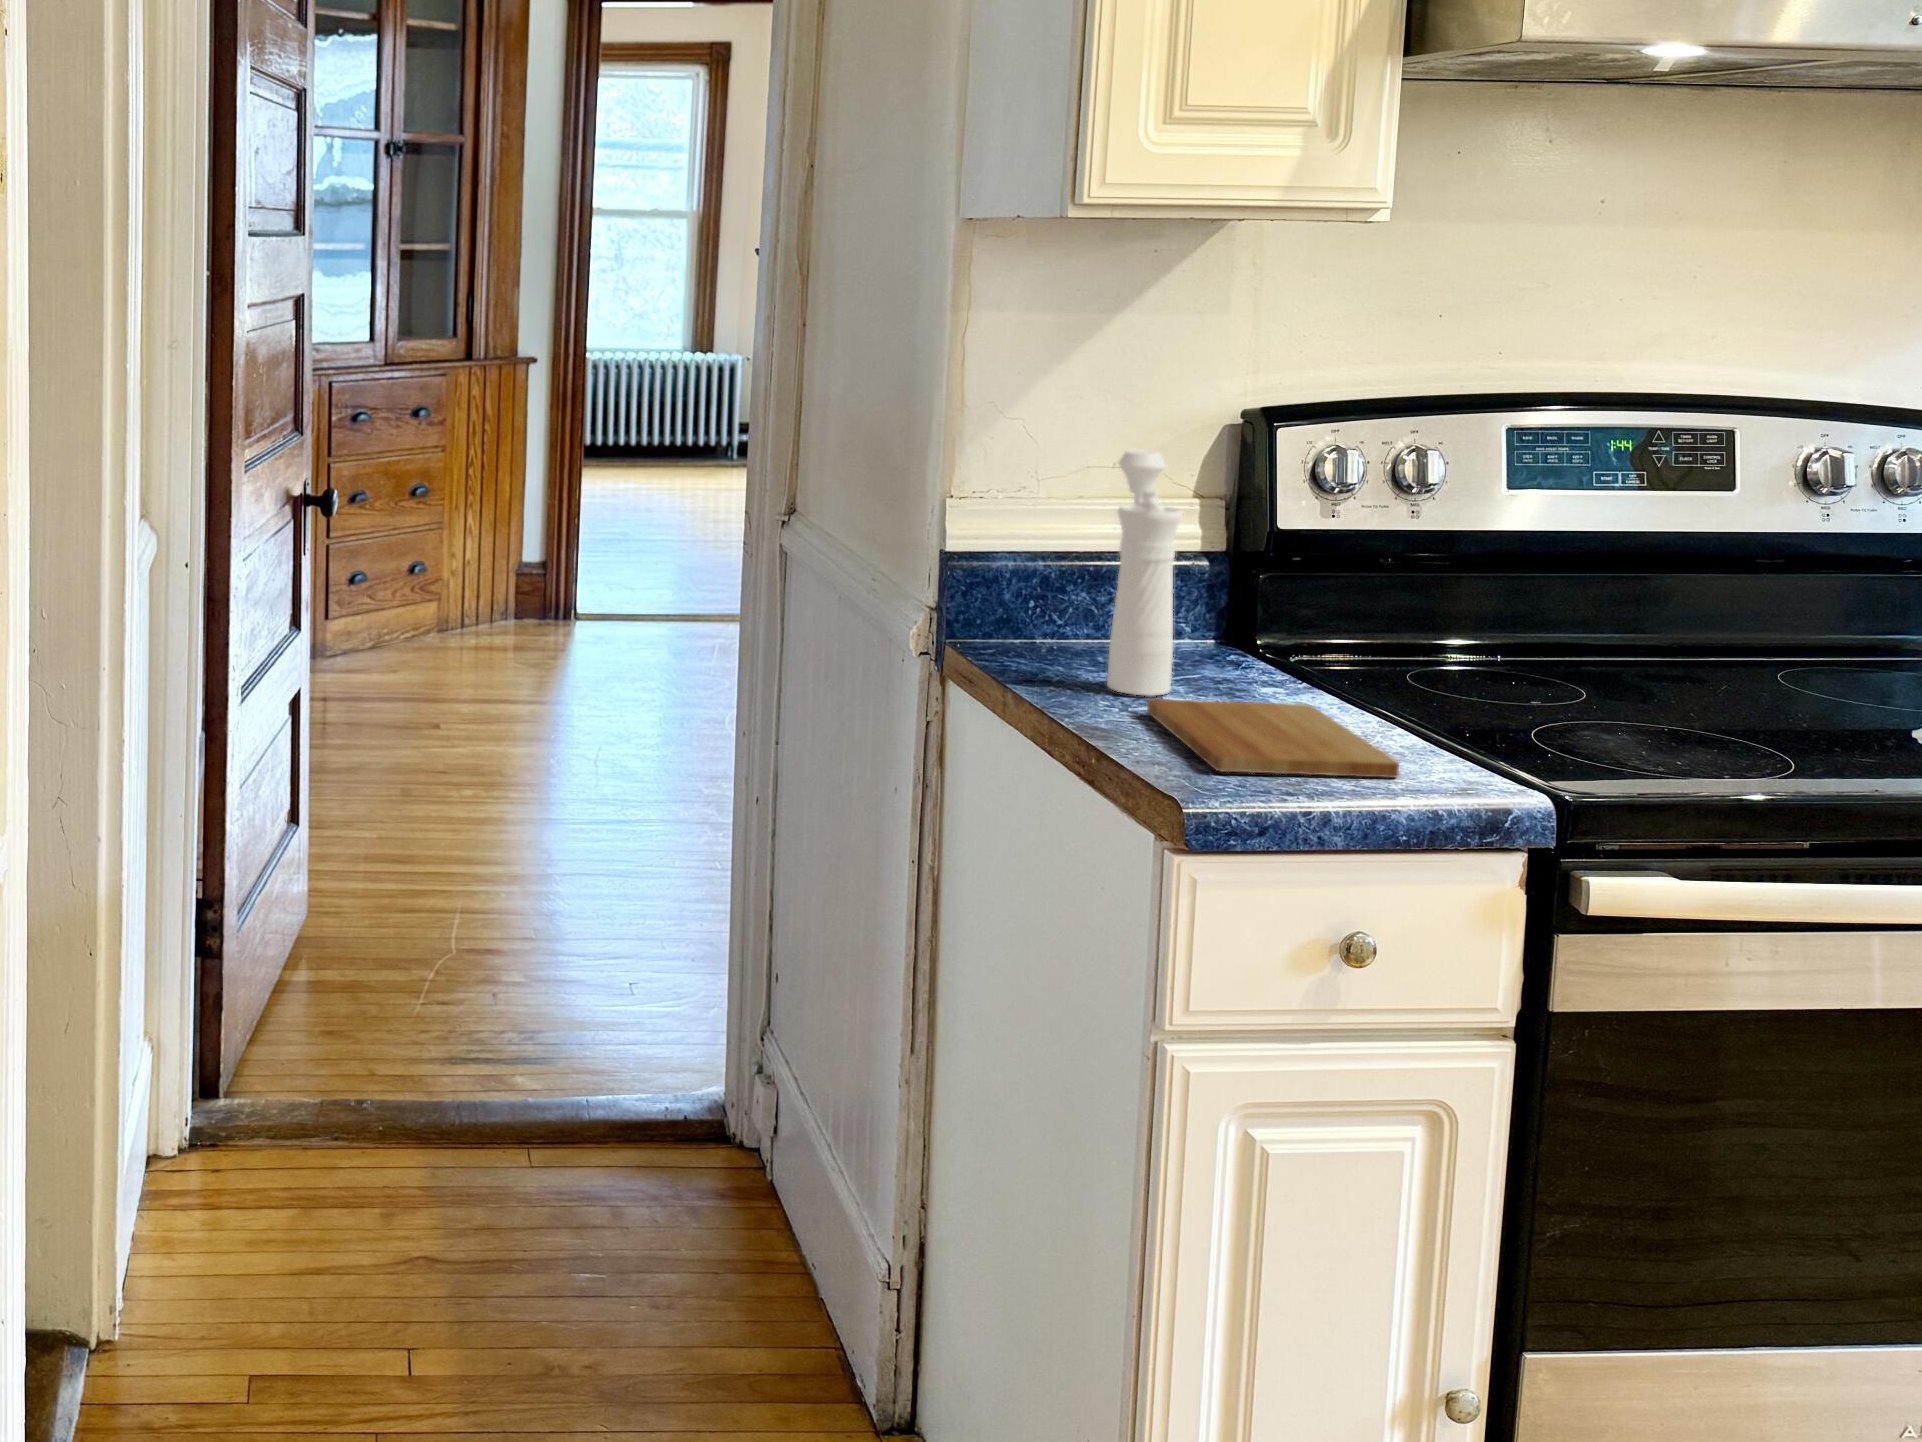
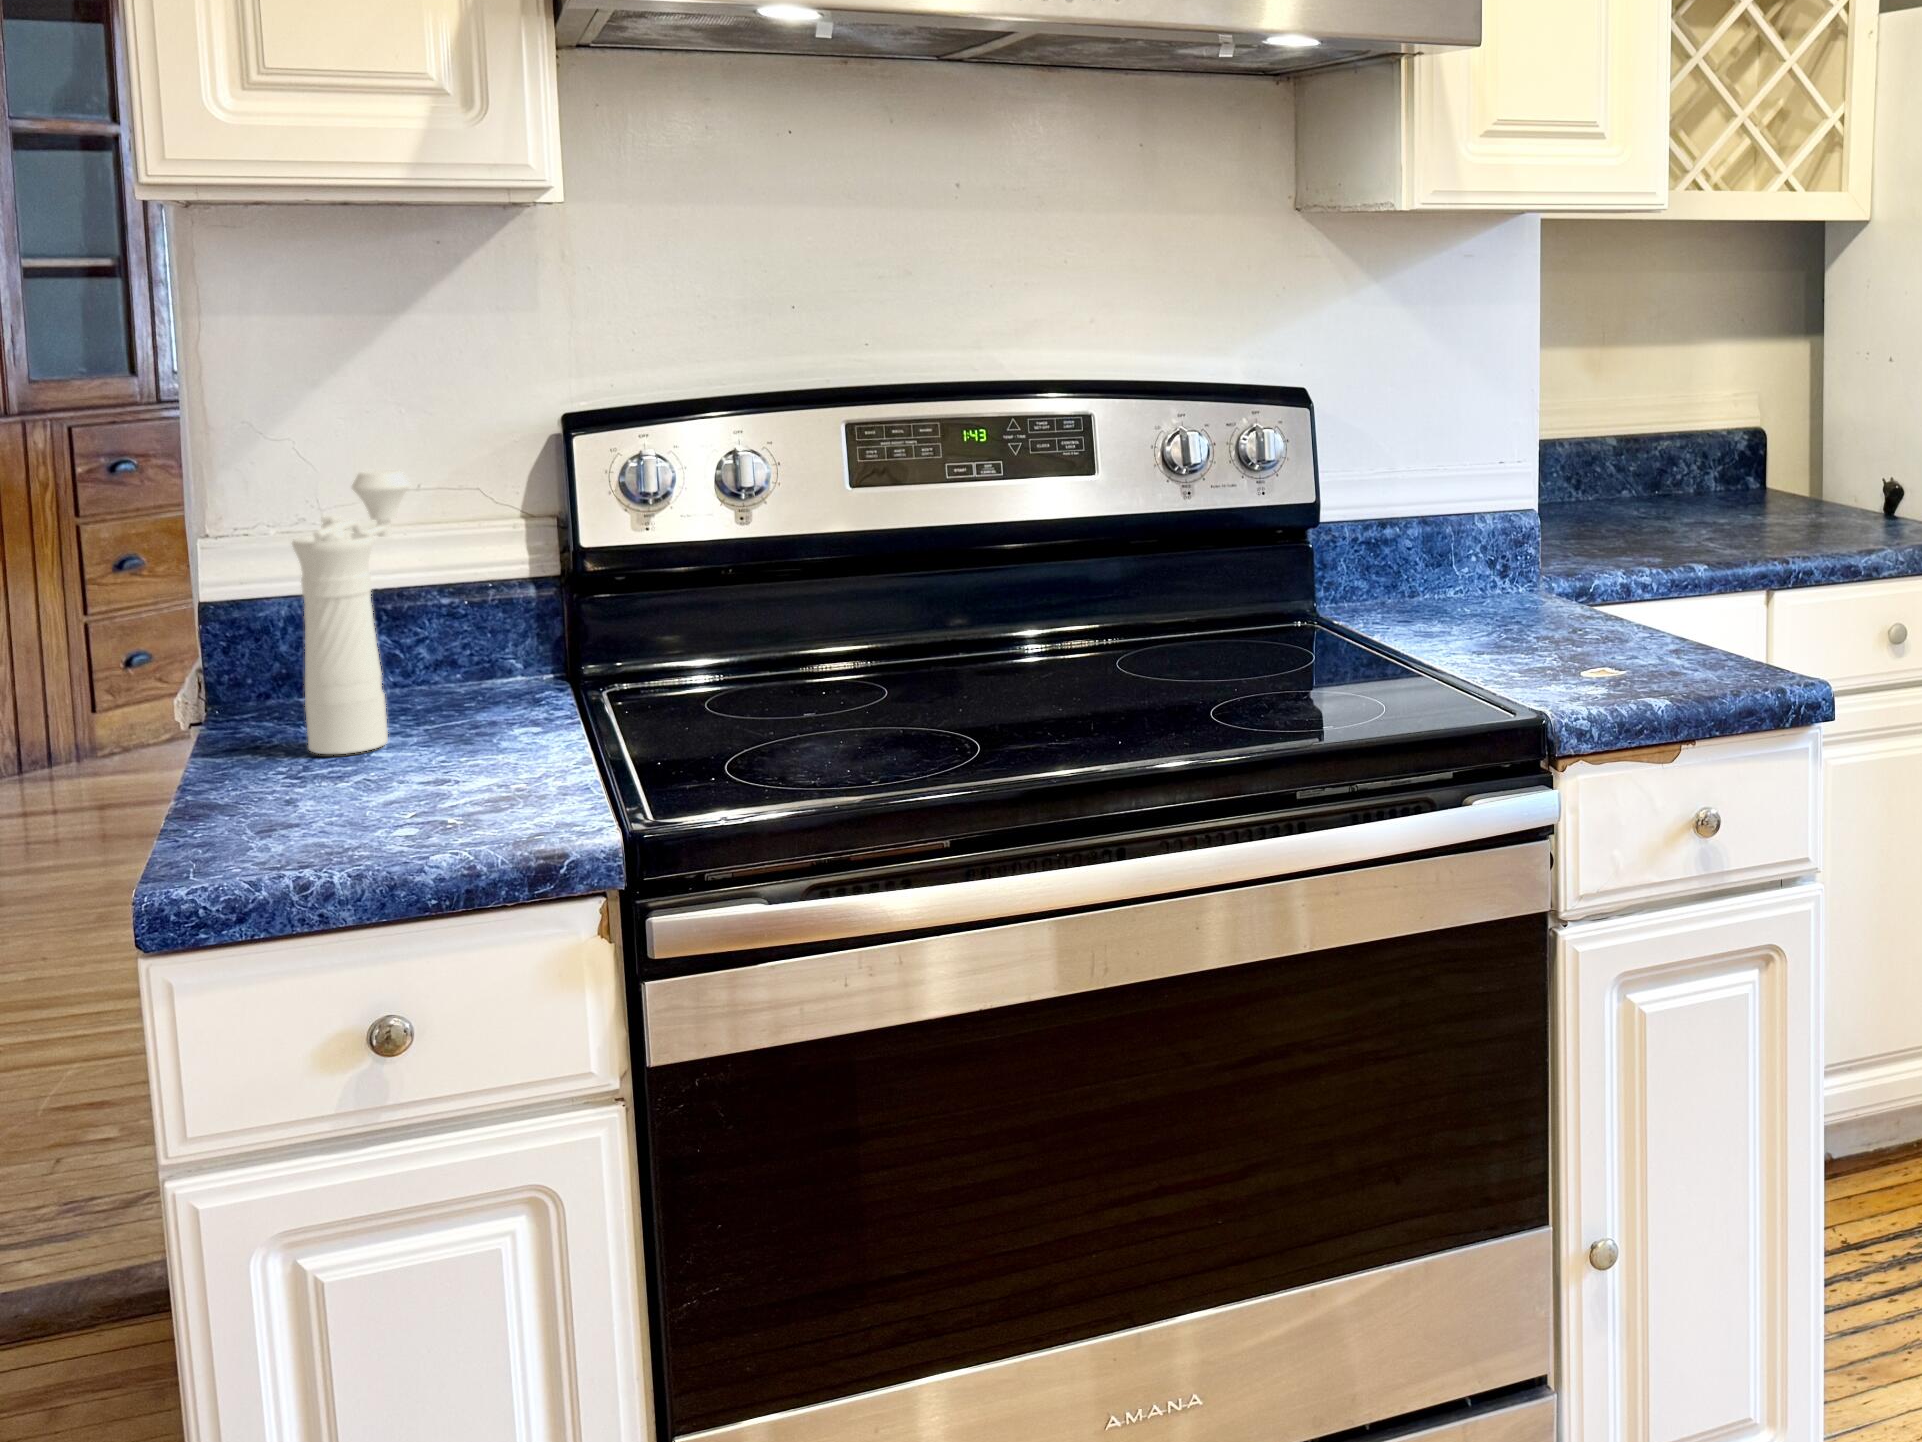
cutting board: present [1147,699,1399,778] -> none [239,747,503,848]

